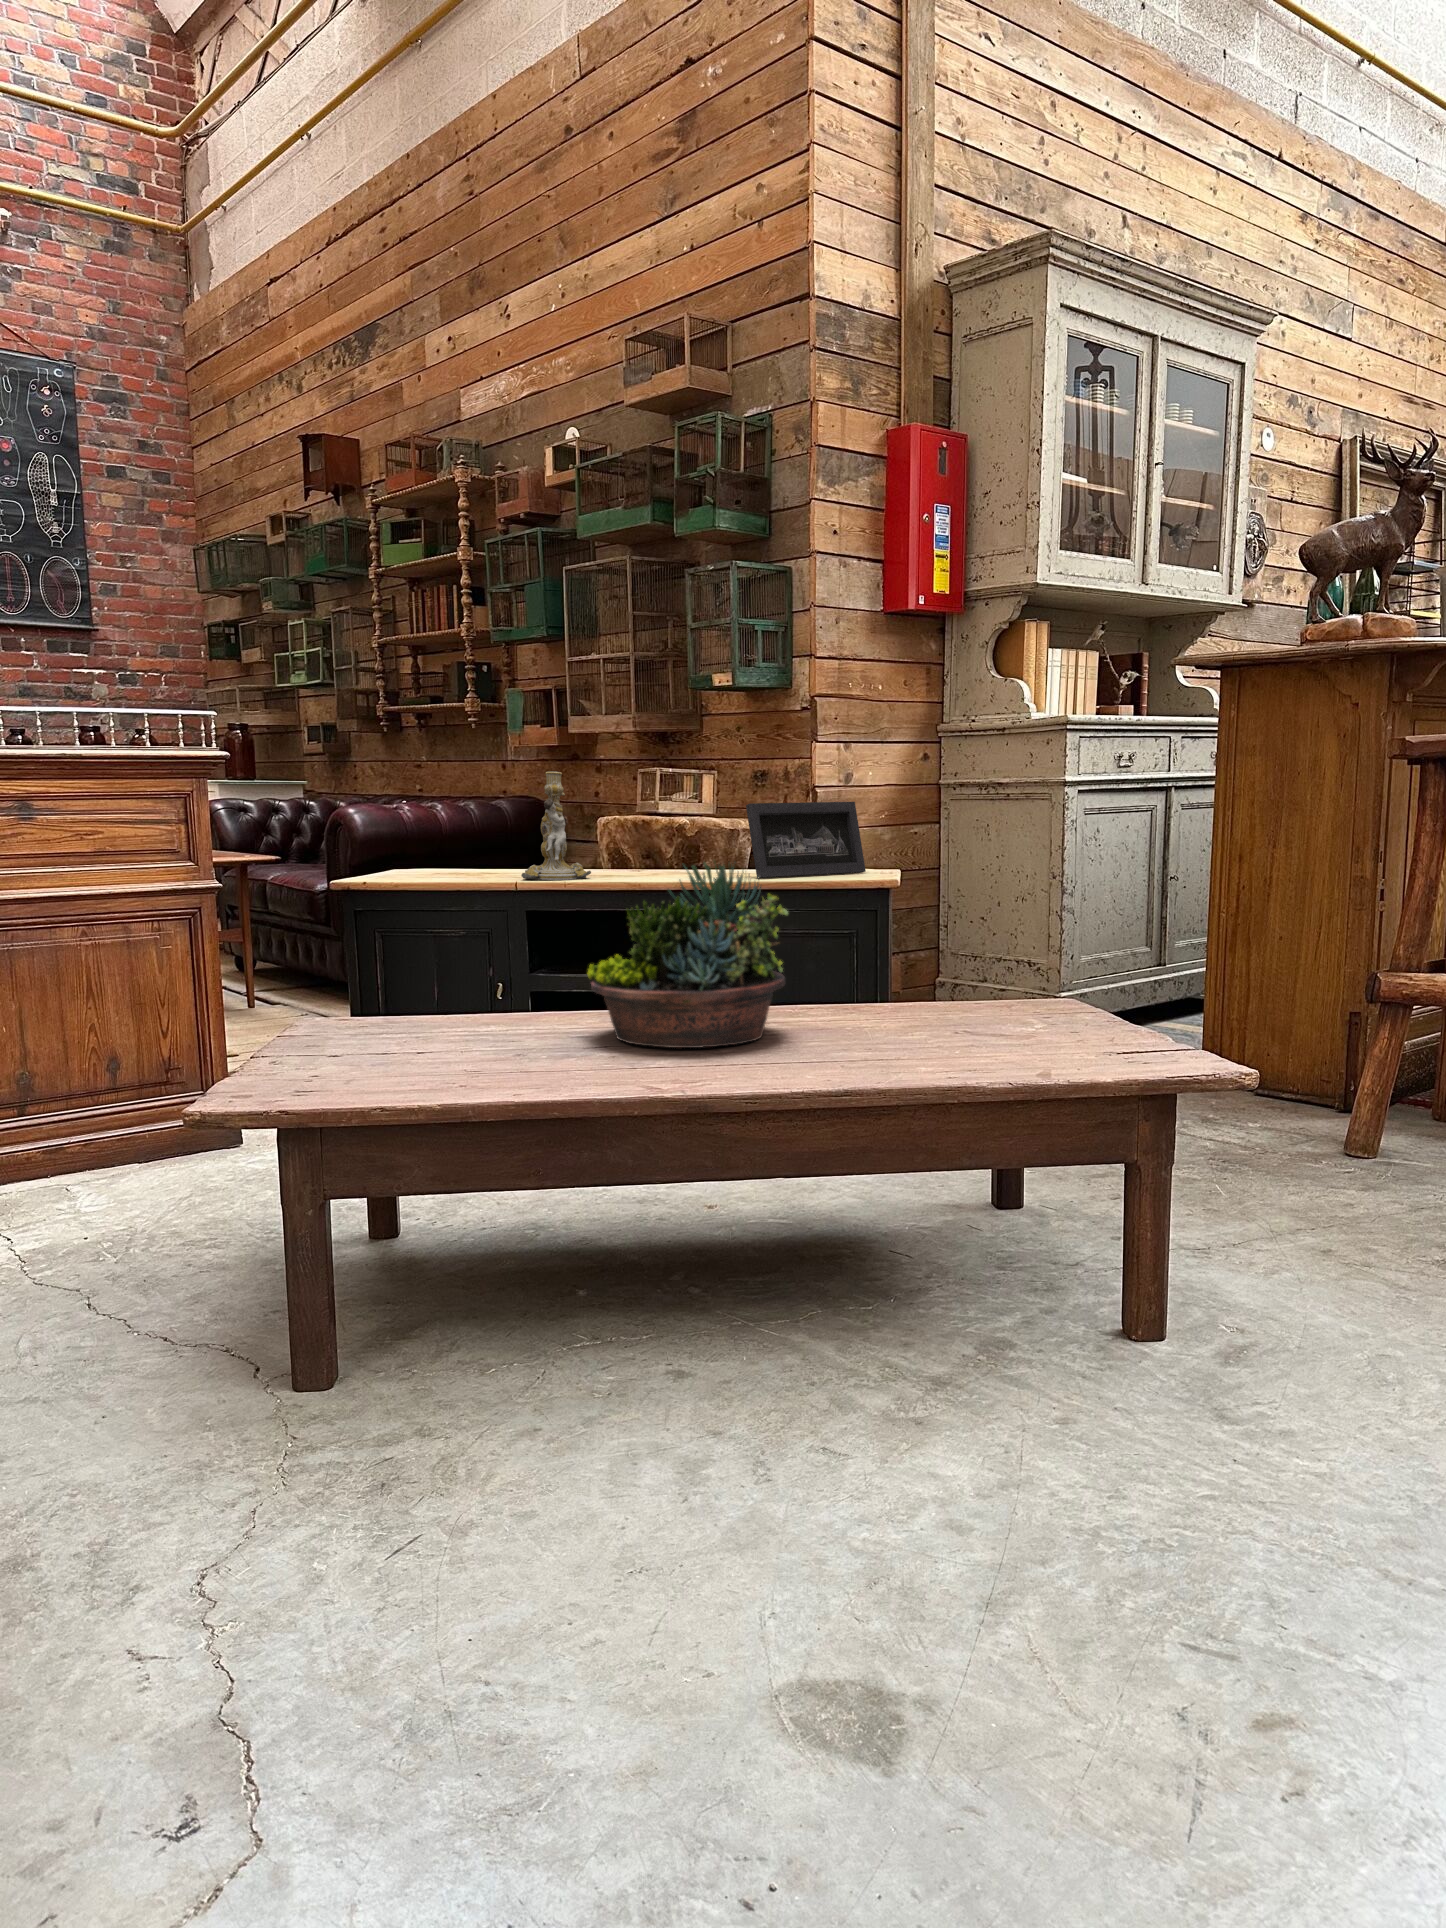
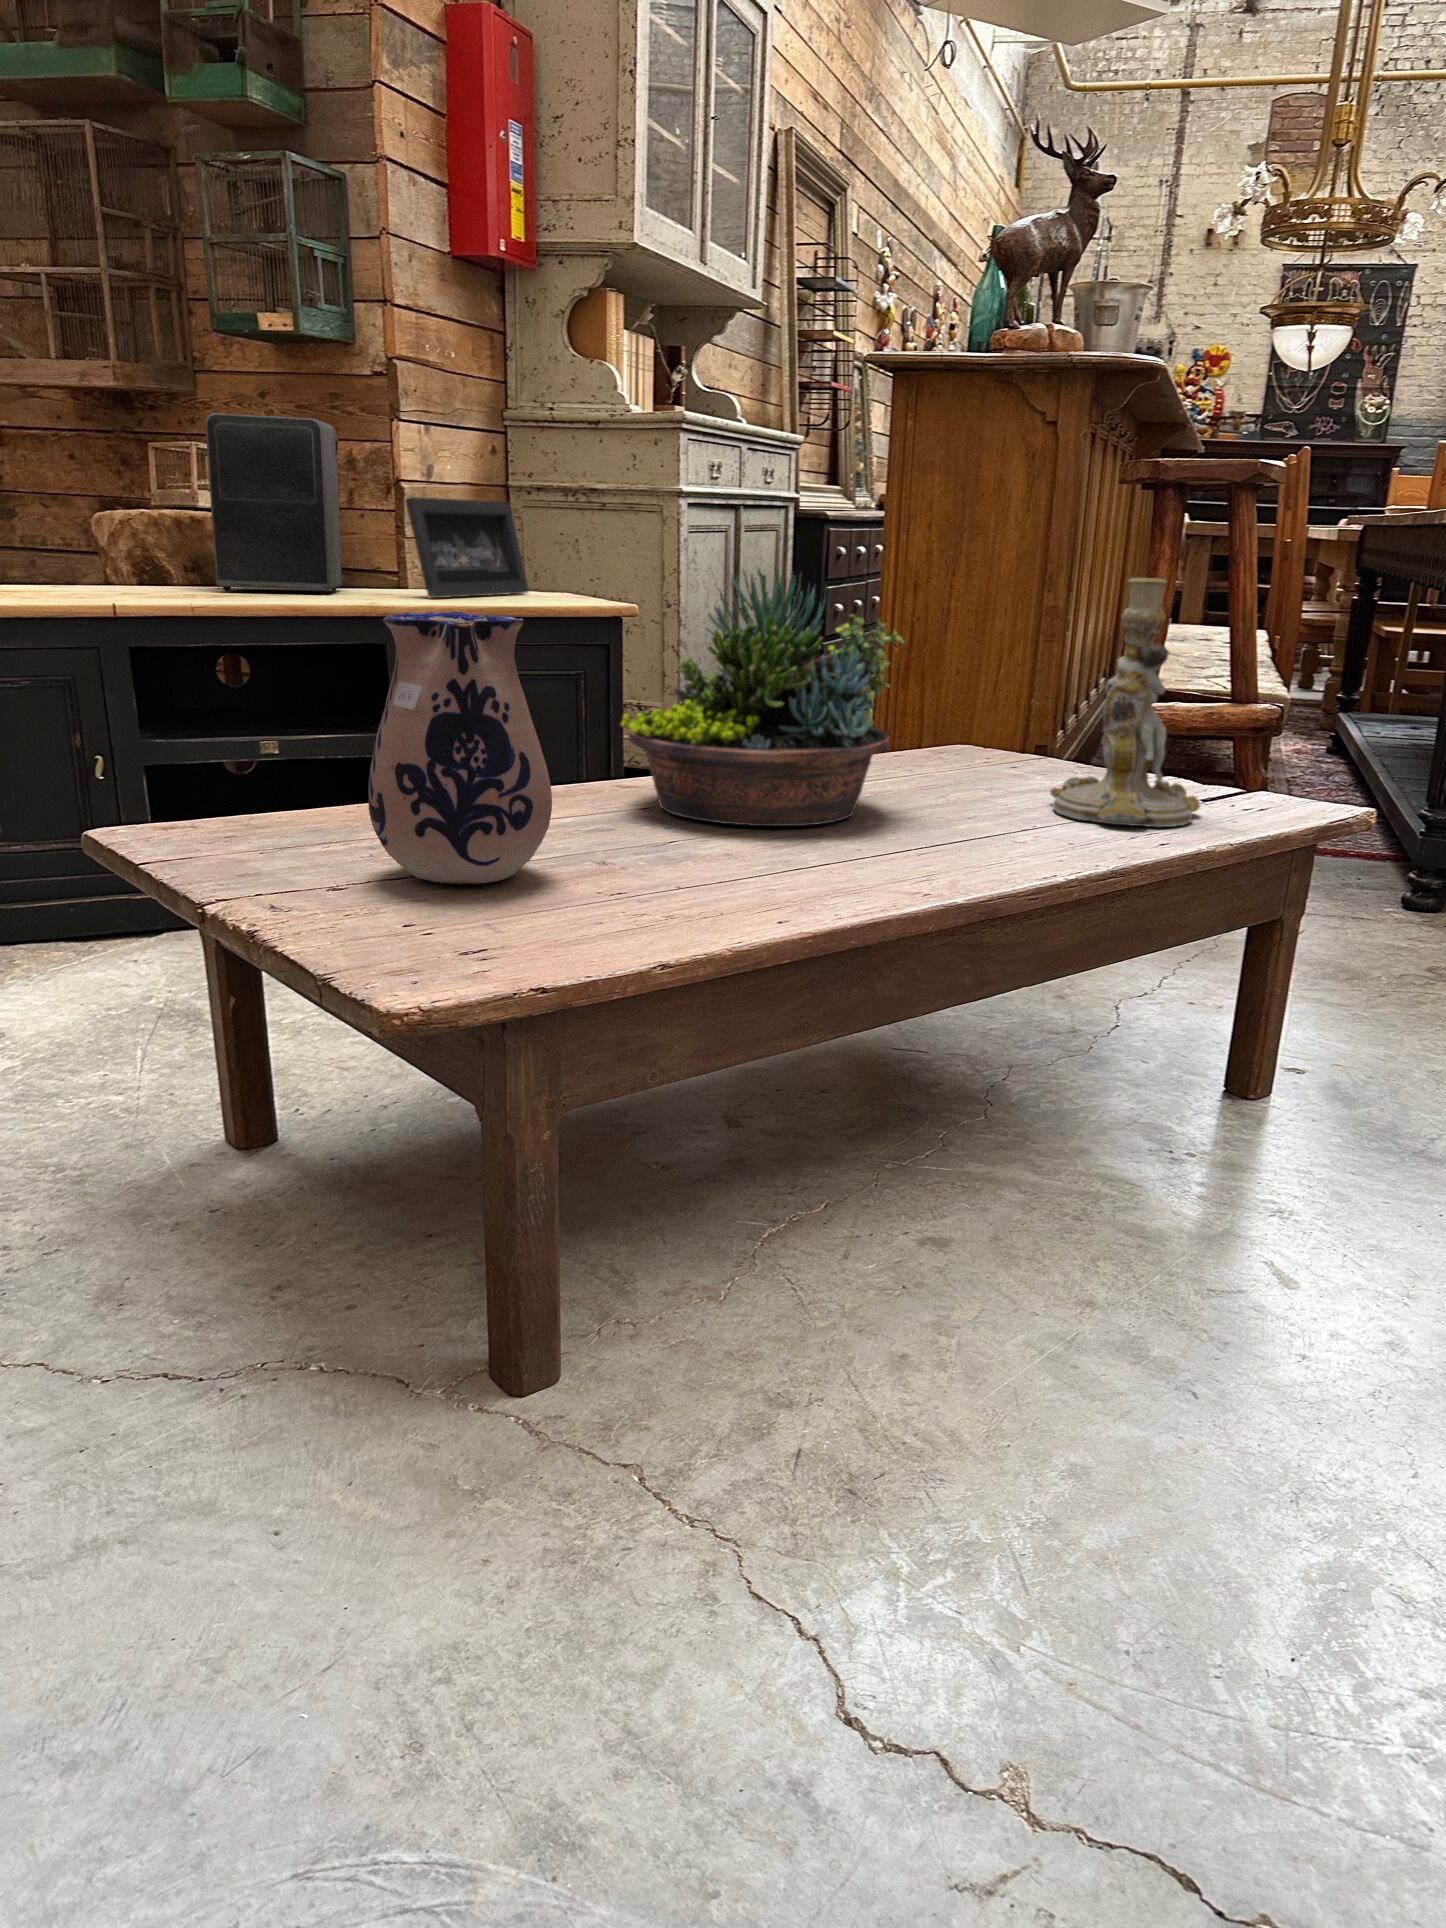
speaker: none [623,750,729,877] -> present [205,413,344,595]
candlestick: present [521,772,591,880] -> present [1050,578,1200,827]
ceramic pitcher: none [322,896,440,1066] -> present [368,611,552,884]

